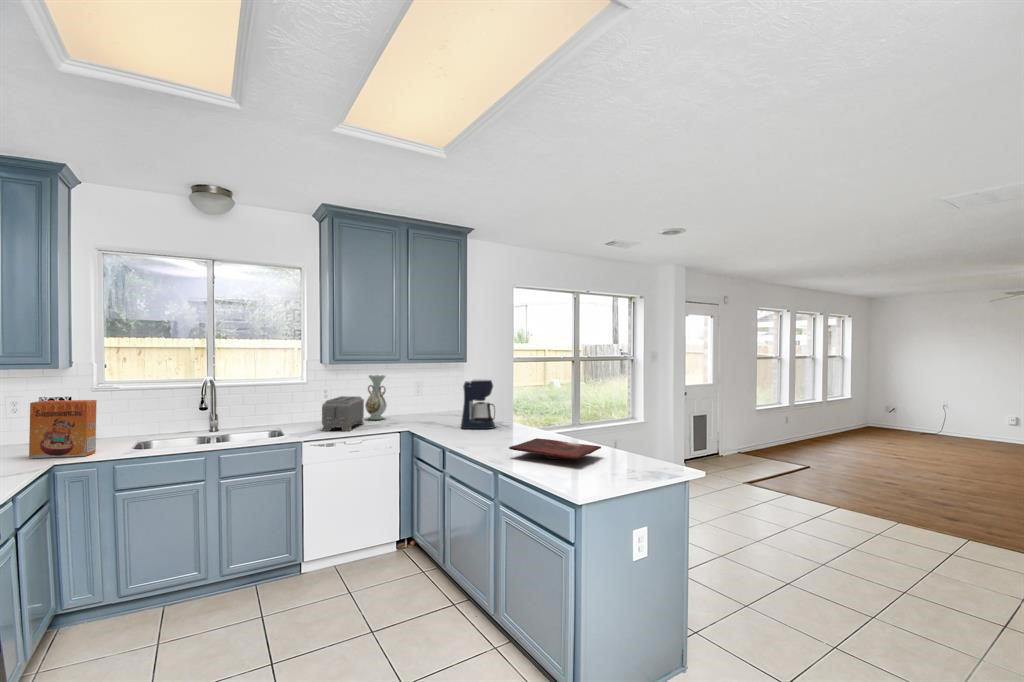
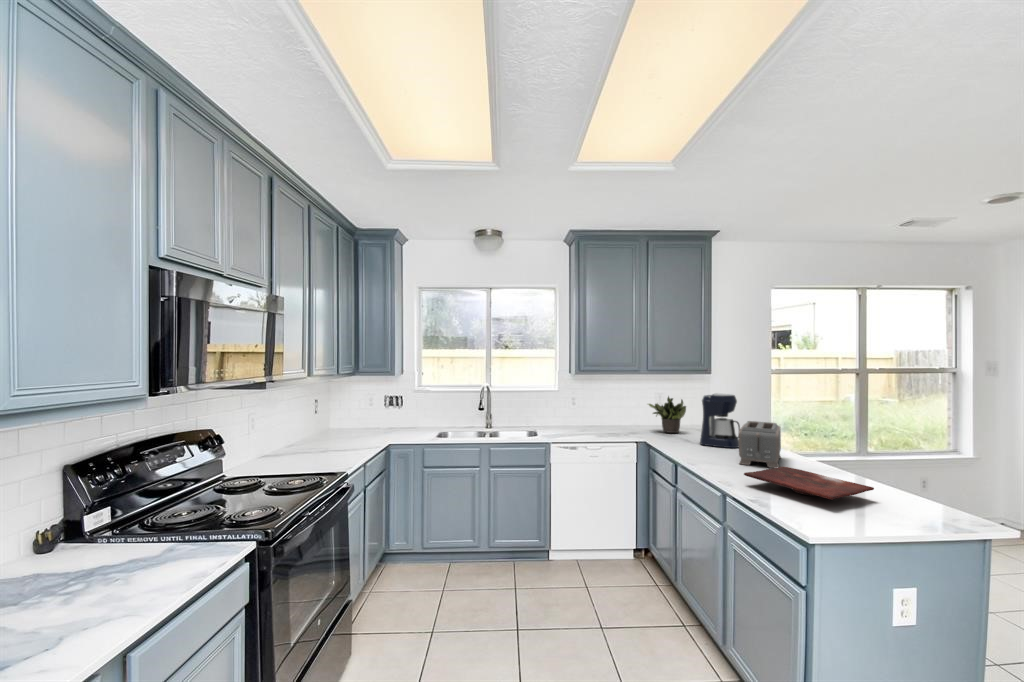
vase: present [365,375,387,420] -> none [607,385,627,428]
potted plant: none [407,383,446,420] -> present [648,396,686,433]
toaster: present [322,396,364,431] -> present [739,421,781,468]
cereal box: present [29,400,97,458] -> none [378,399,413,440]

